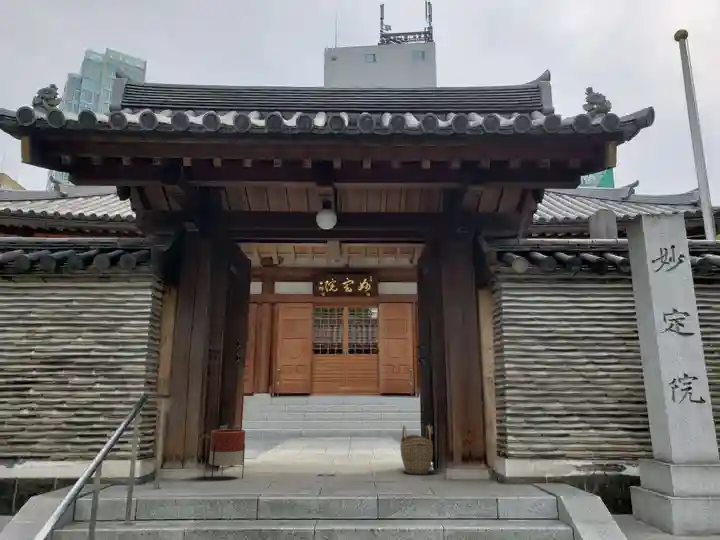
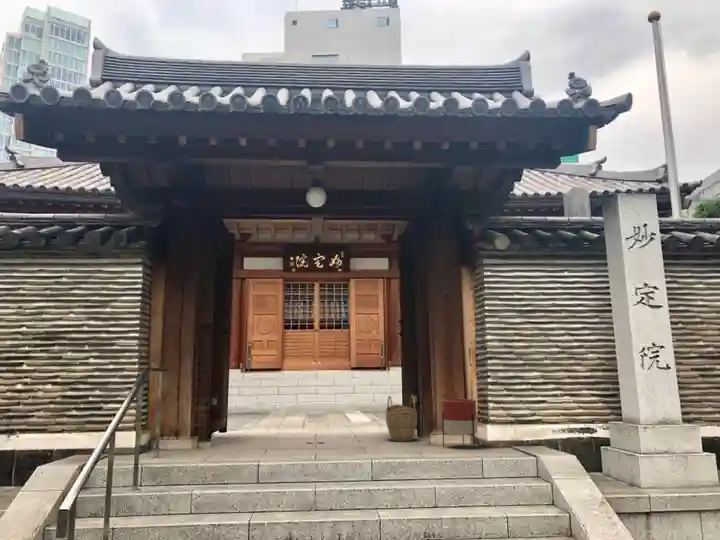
planter: present [209,429,245,480] -> present [442,399,477,449]

